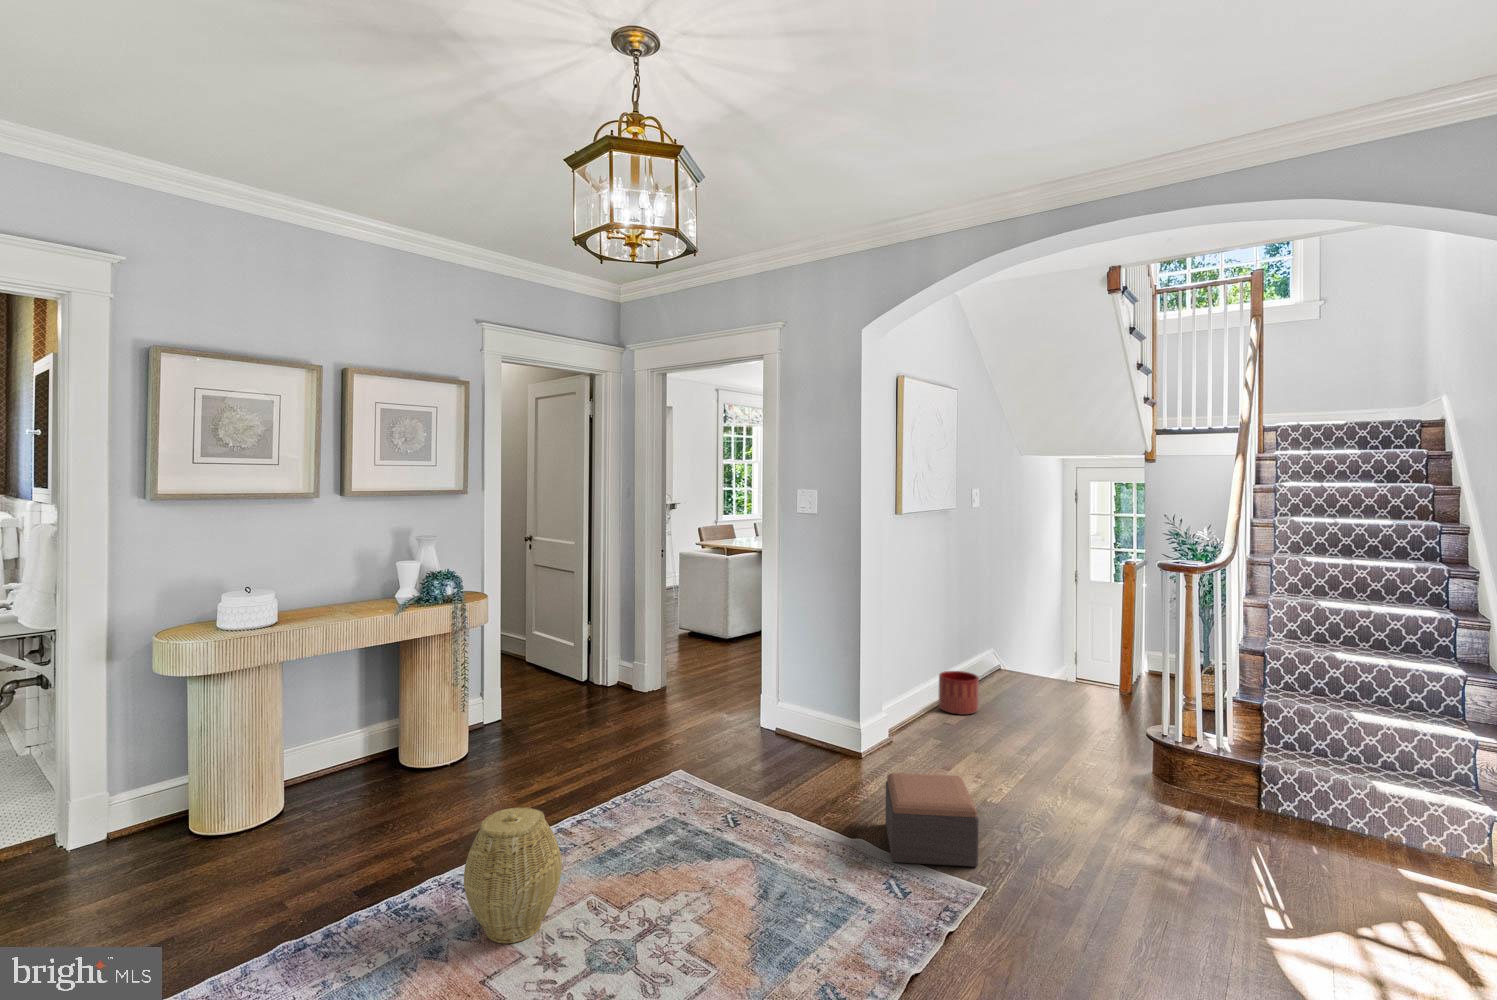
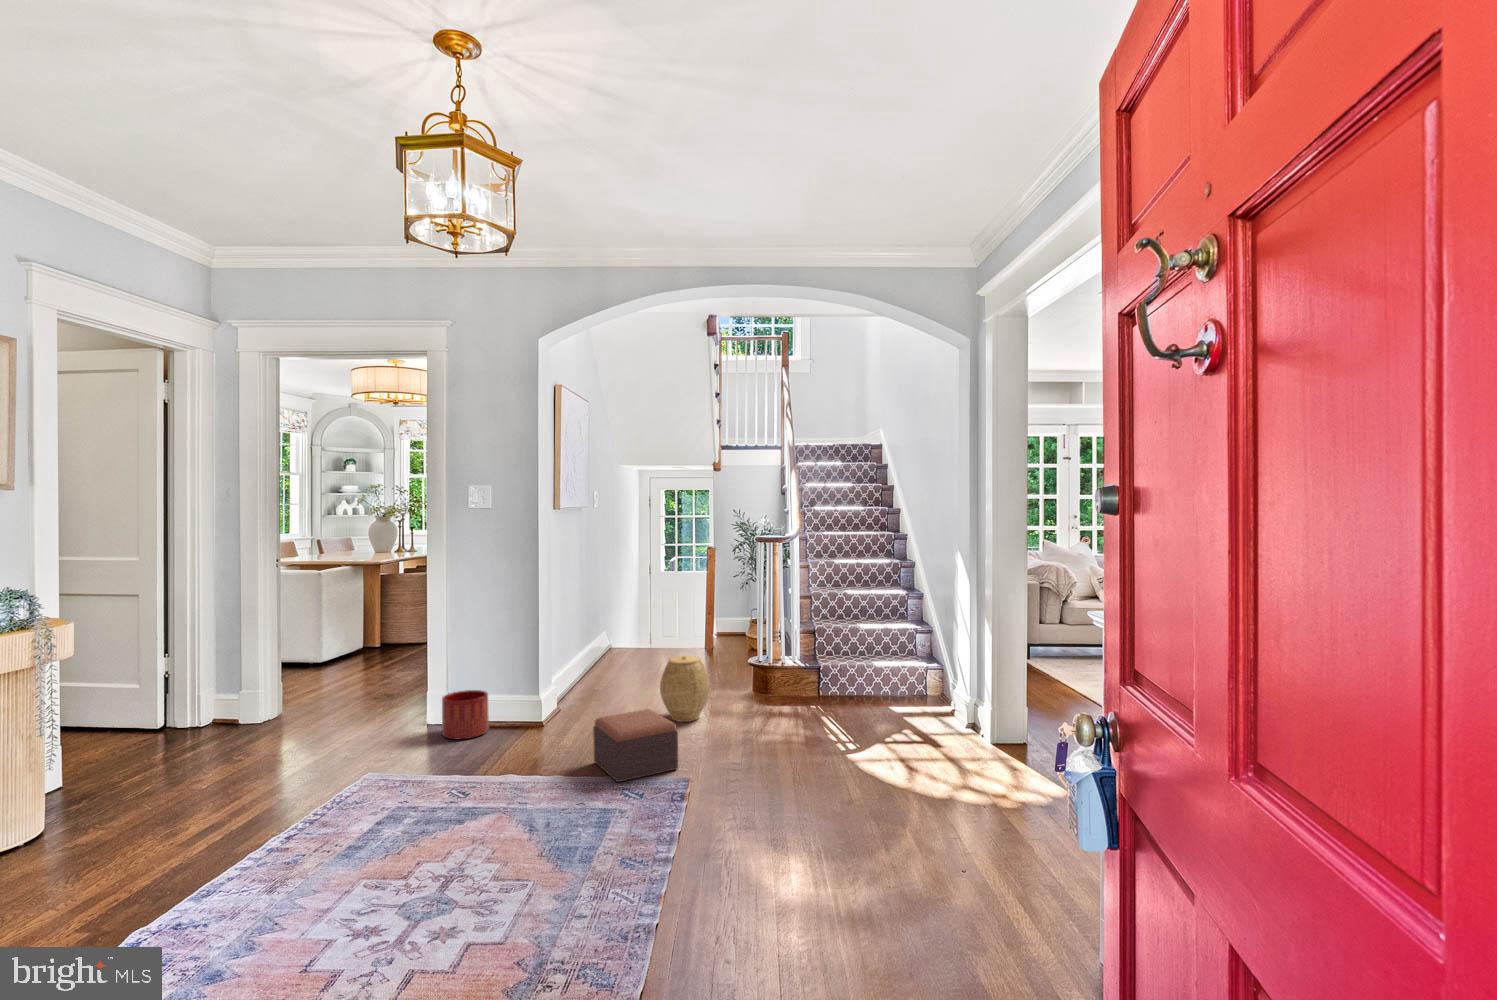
planter: present [938,671,979,715] -> present [442,690,489,739]
woven basket: present [464,808,562,944] -> present [660,656,710,722]

